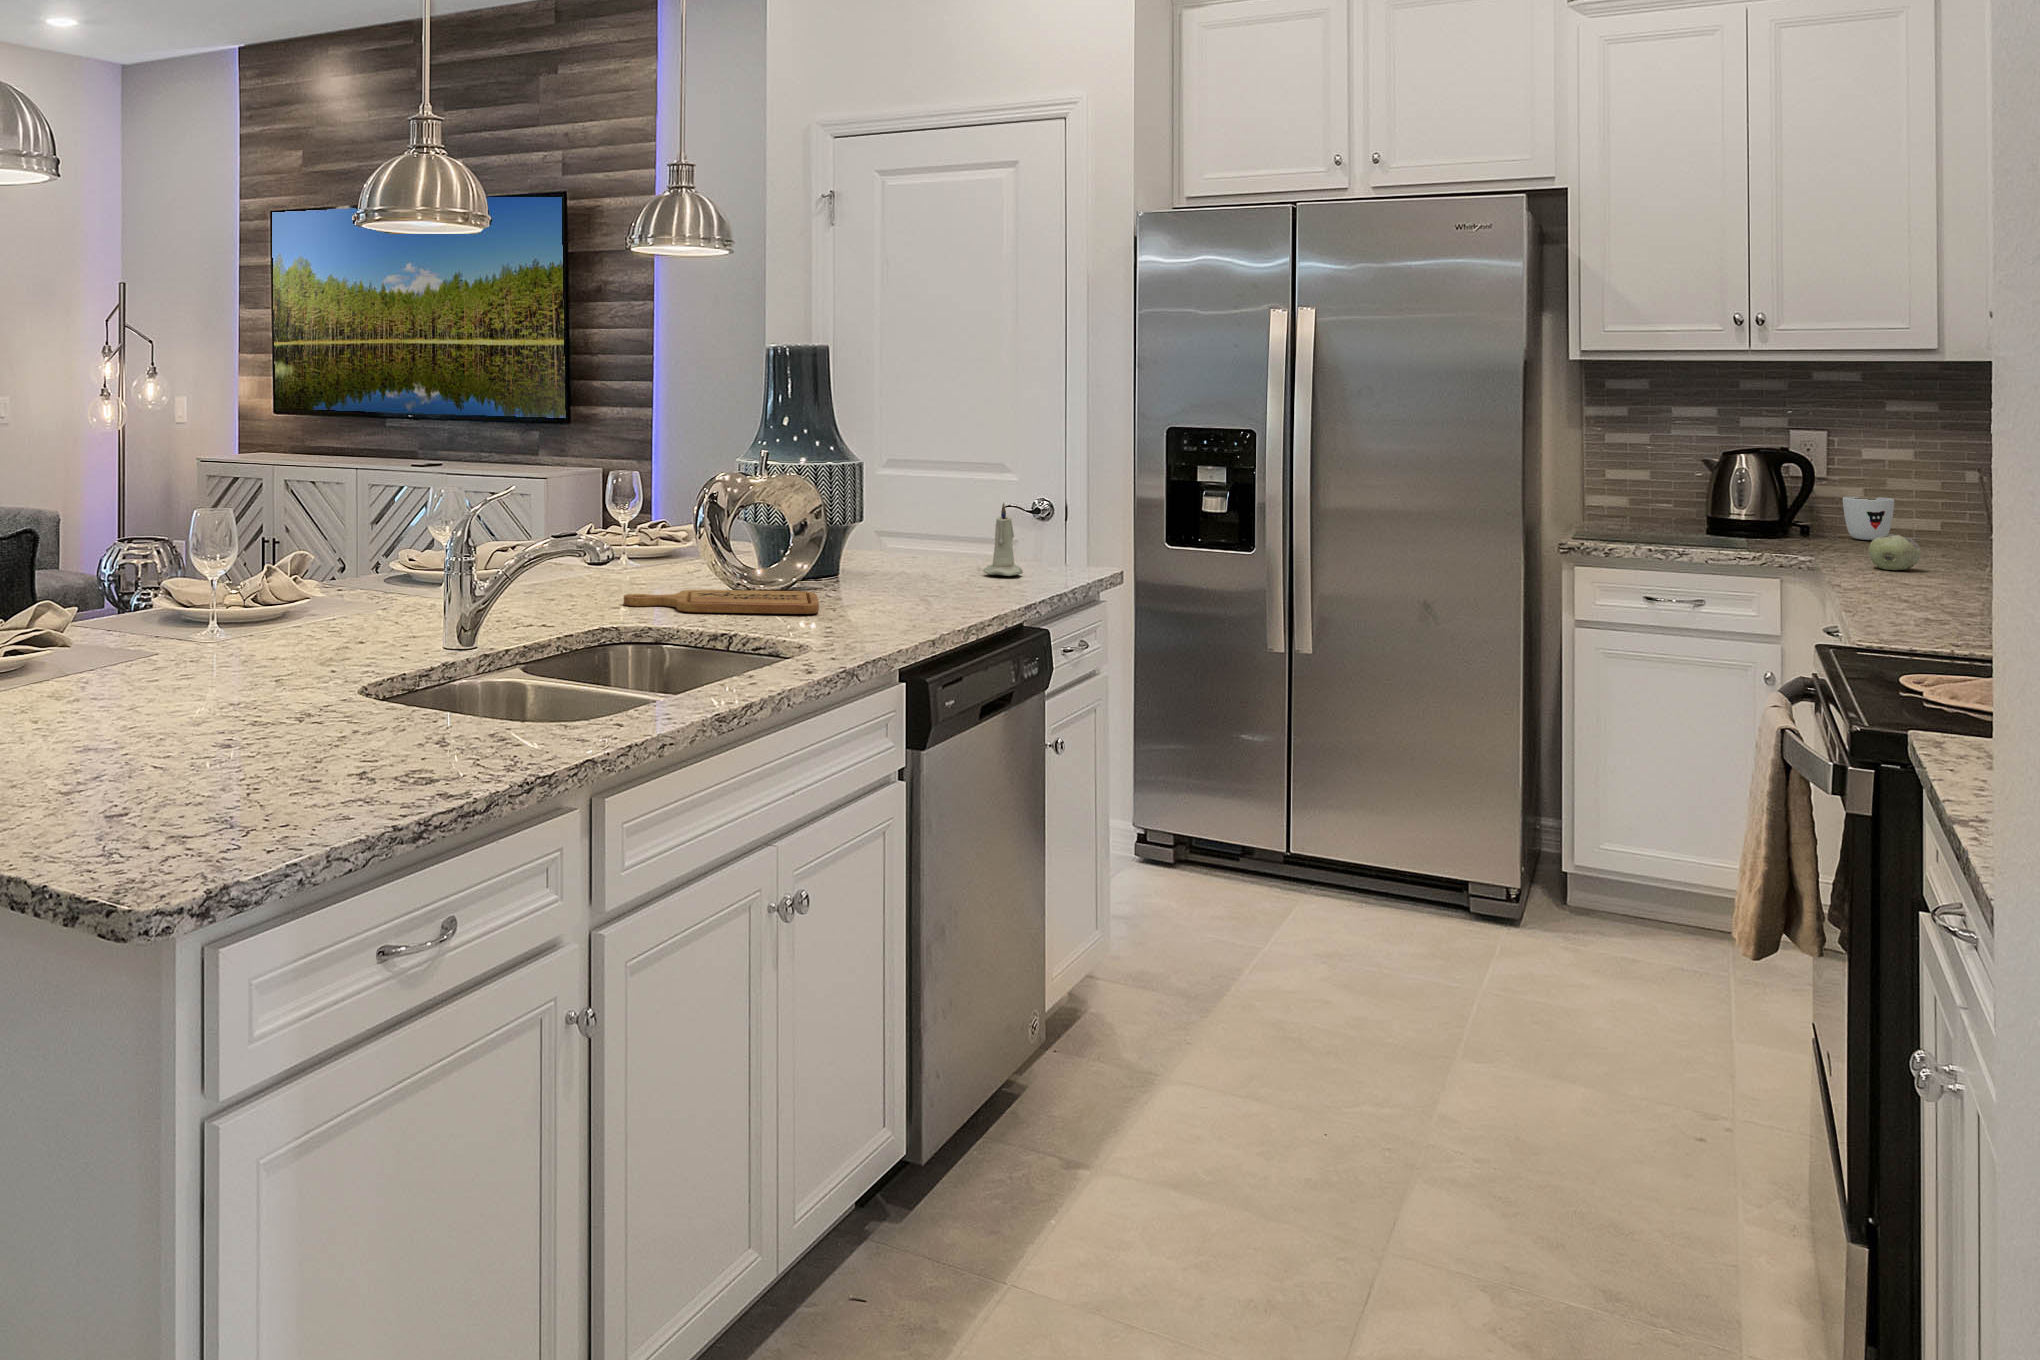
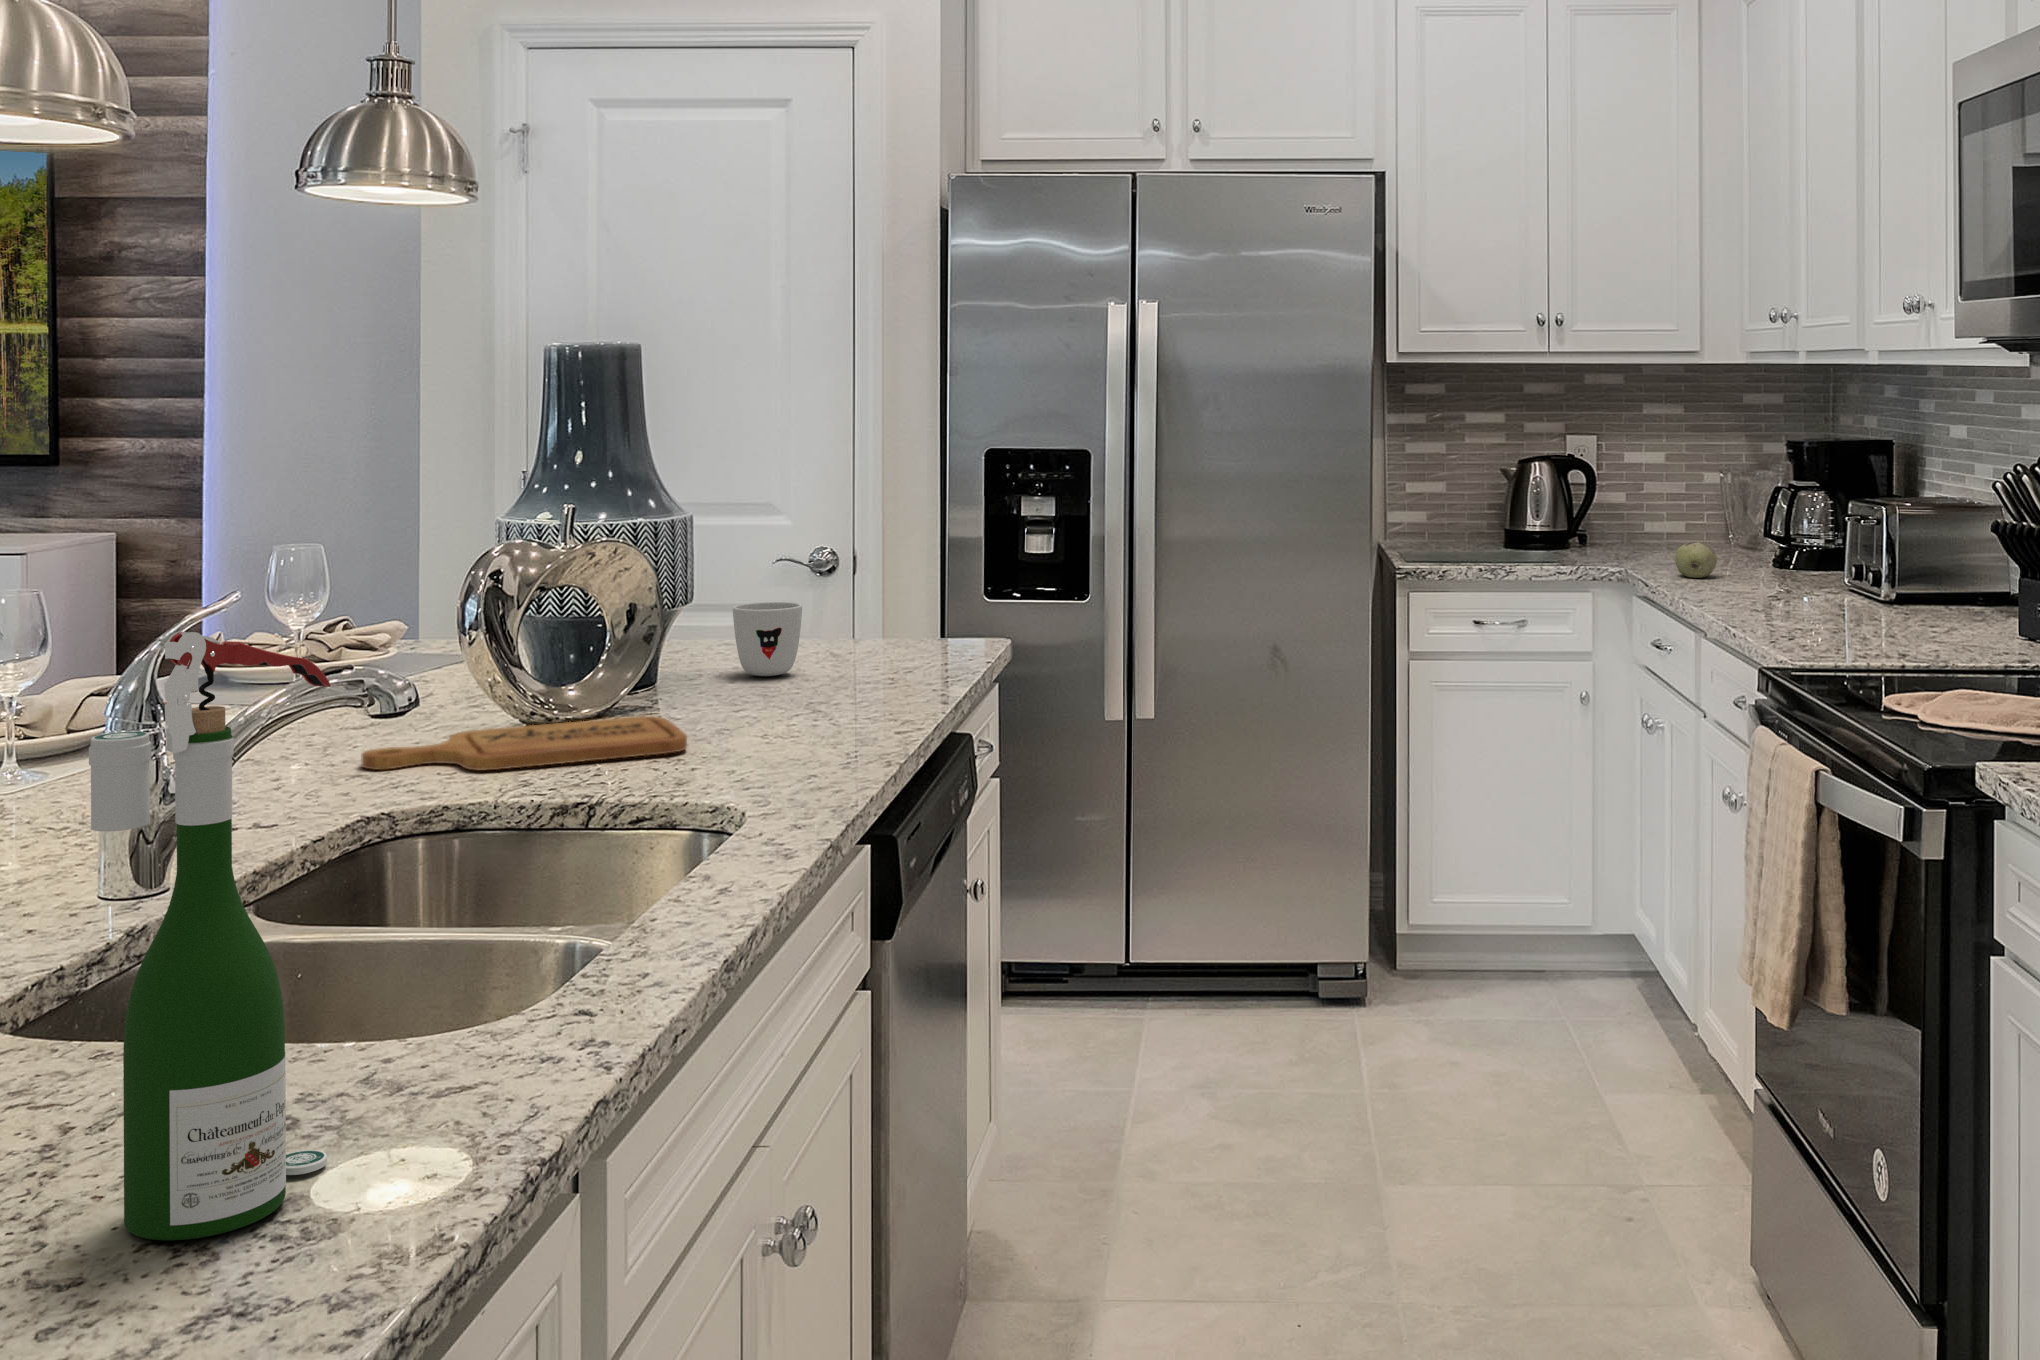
wine bottle: none [336,478,452,776] -> present [89,631,331,1240]
mug: present [1843,497,1894,540] -> present [733,602,802,676]
candle: present [983,503,1023,576] -> none [844,562,895,662]

